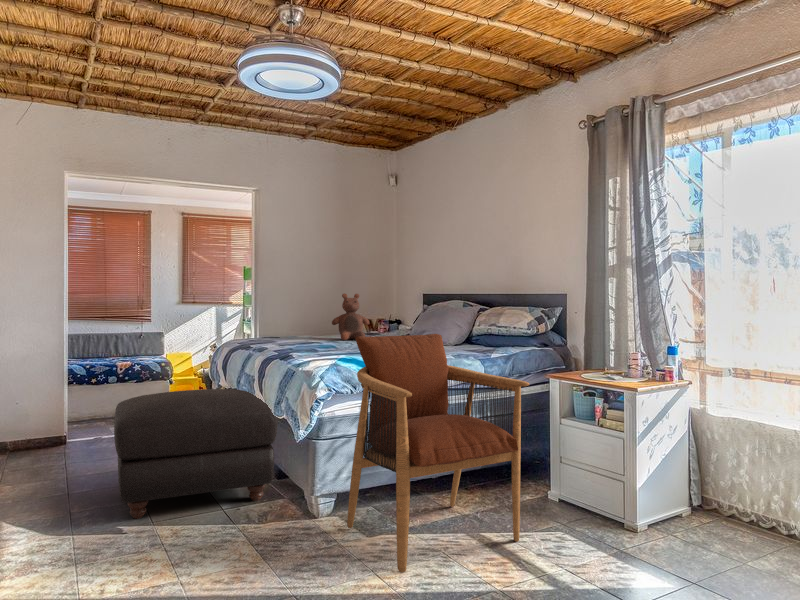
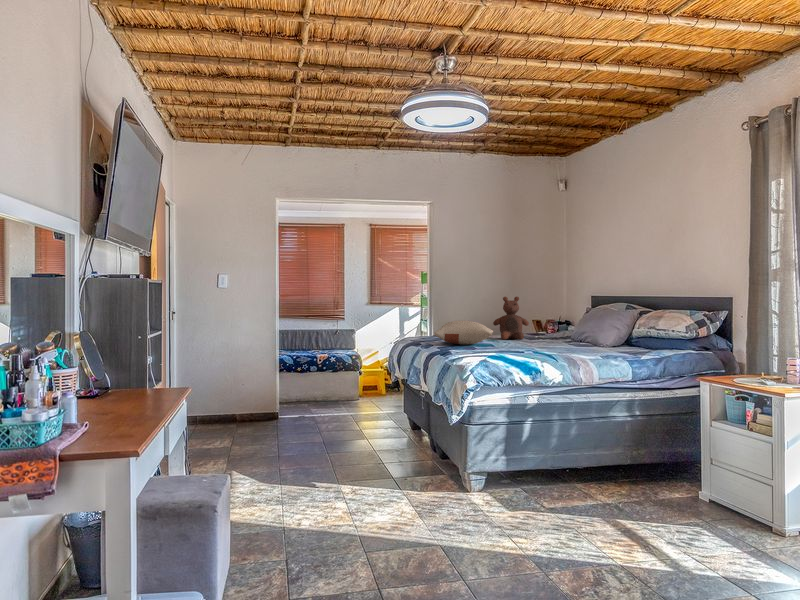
pillow: none [270,320,336,346] -> present [434,320,493,344]
armchair: present [347,334,529,573] -> none [493,335,662,541]
ottoman: present [114,389,278,519] -> none [311,379,438,478]

